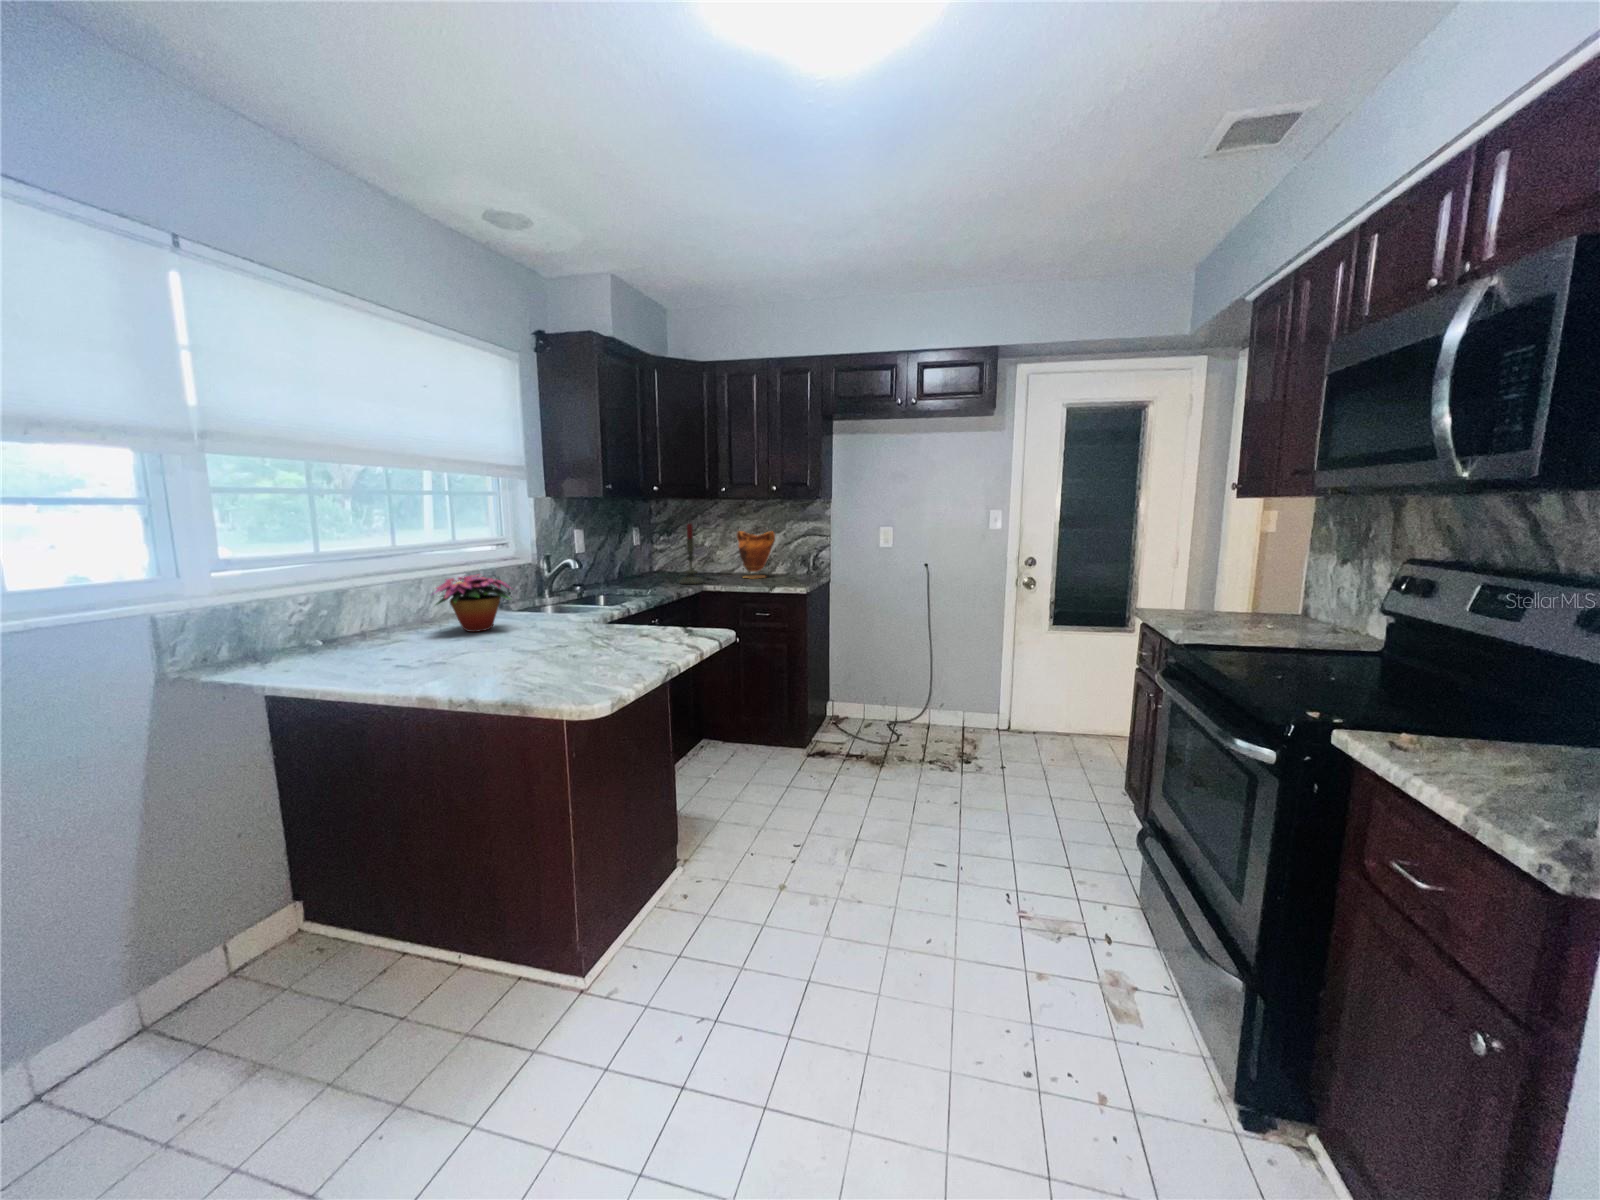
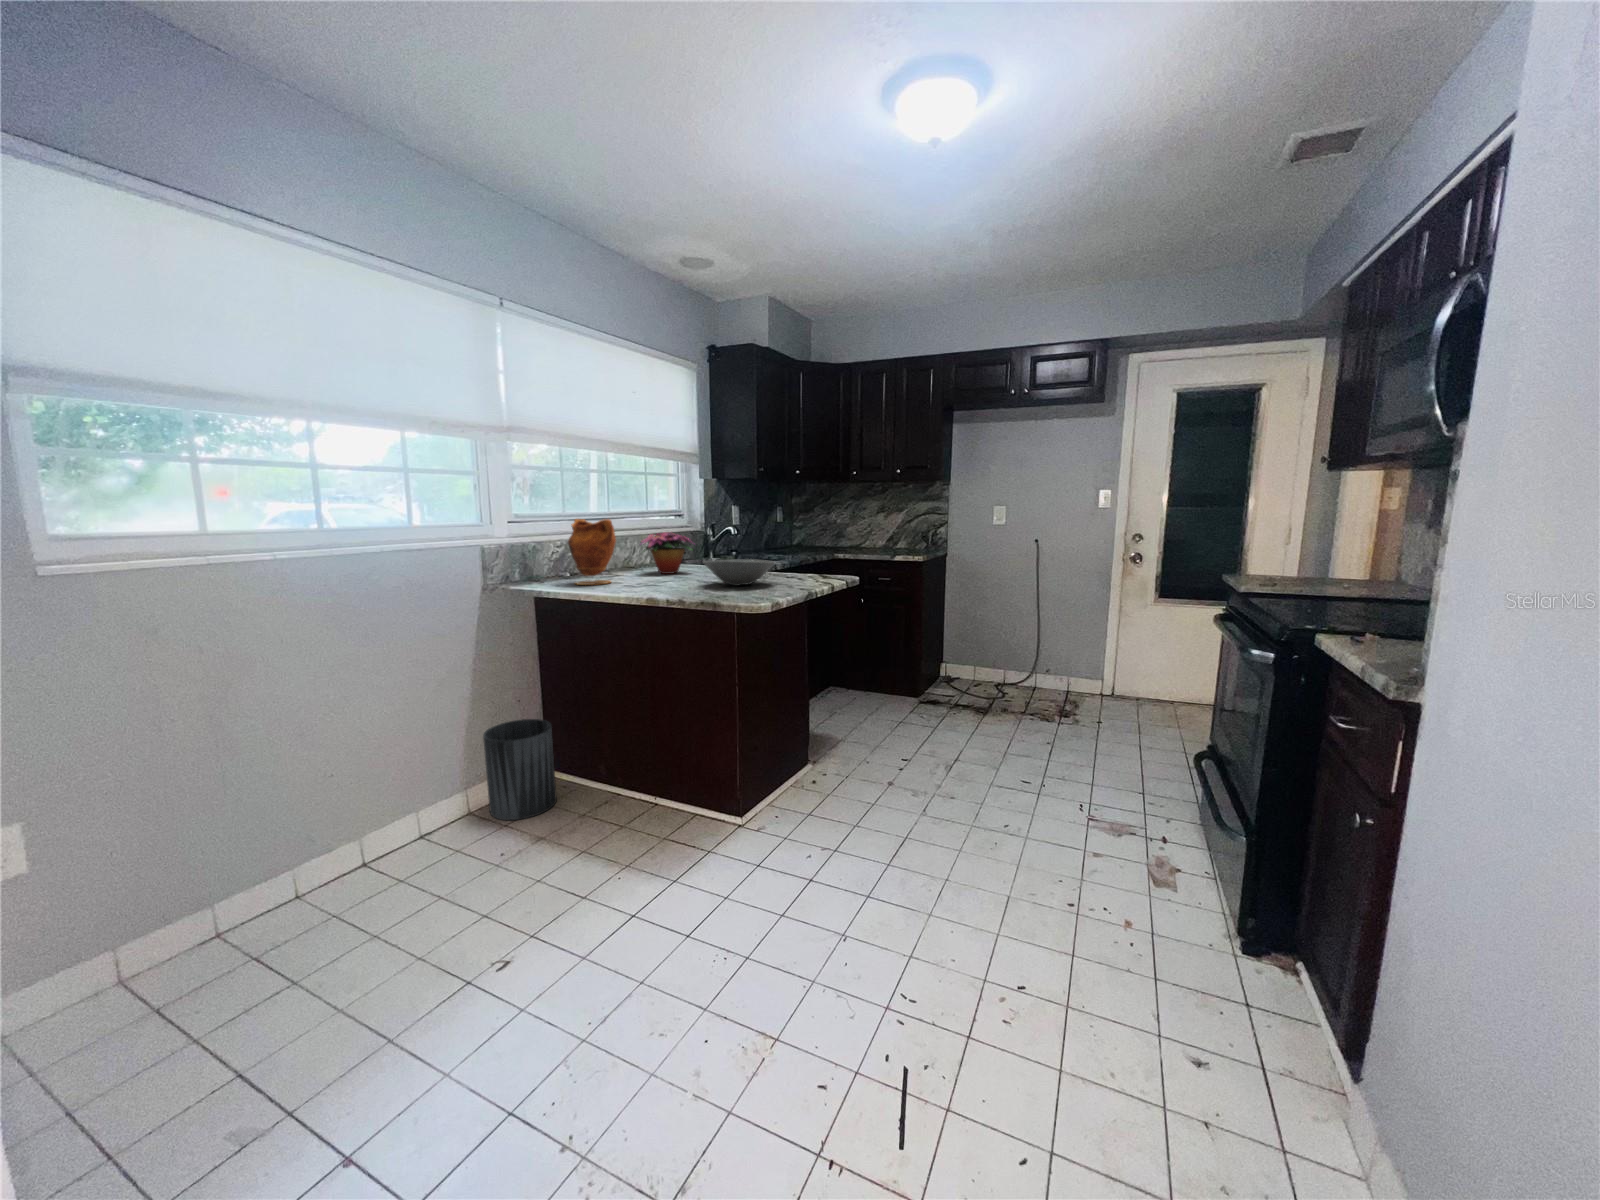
candle: present [679,524,703,584] -> none [814,501,835,553]
vase: present [737,531,775,578] -> present [568,519,616,585]
bowl: none [518,615,623,657] -> present [703,559,774,586]
trash can: none [150,871,297,1050] -> present [483,719,557,820]

